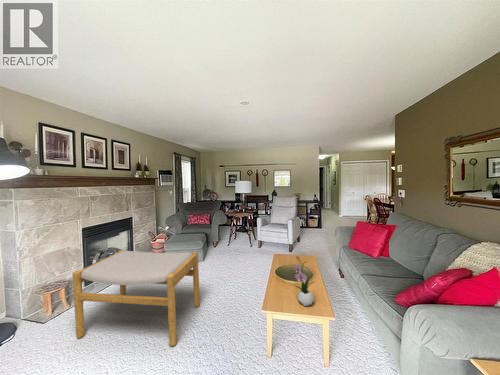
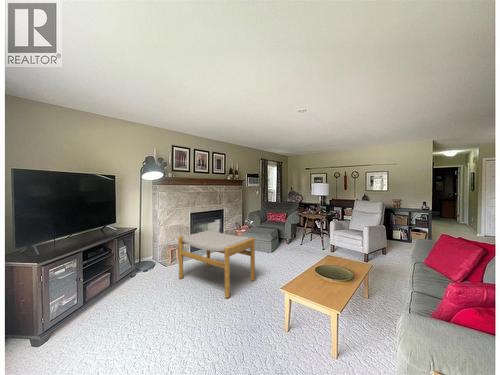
flower arrangement: present [294,256,314,306] -> none [312,247,330,291]

